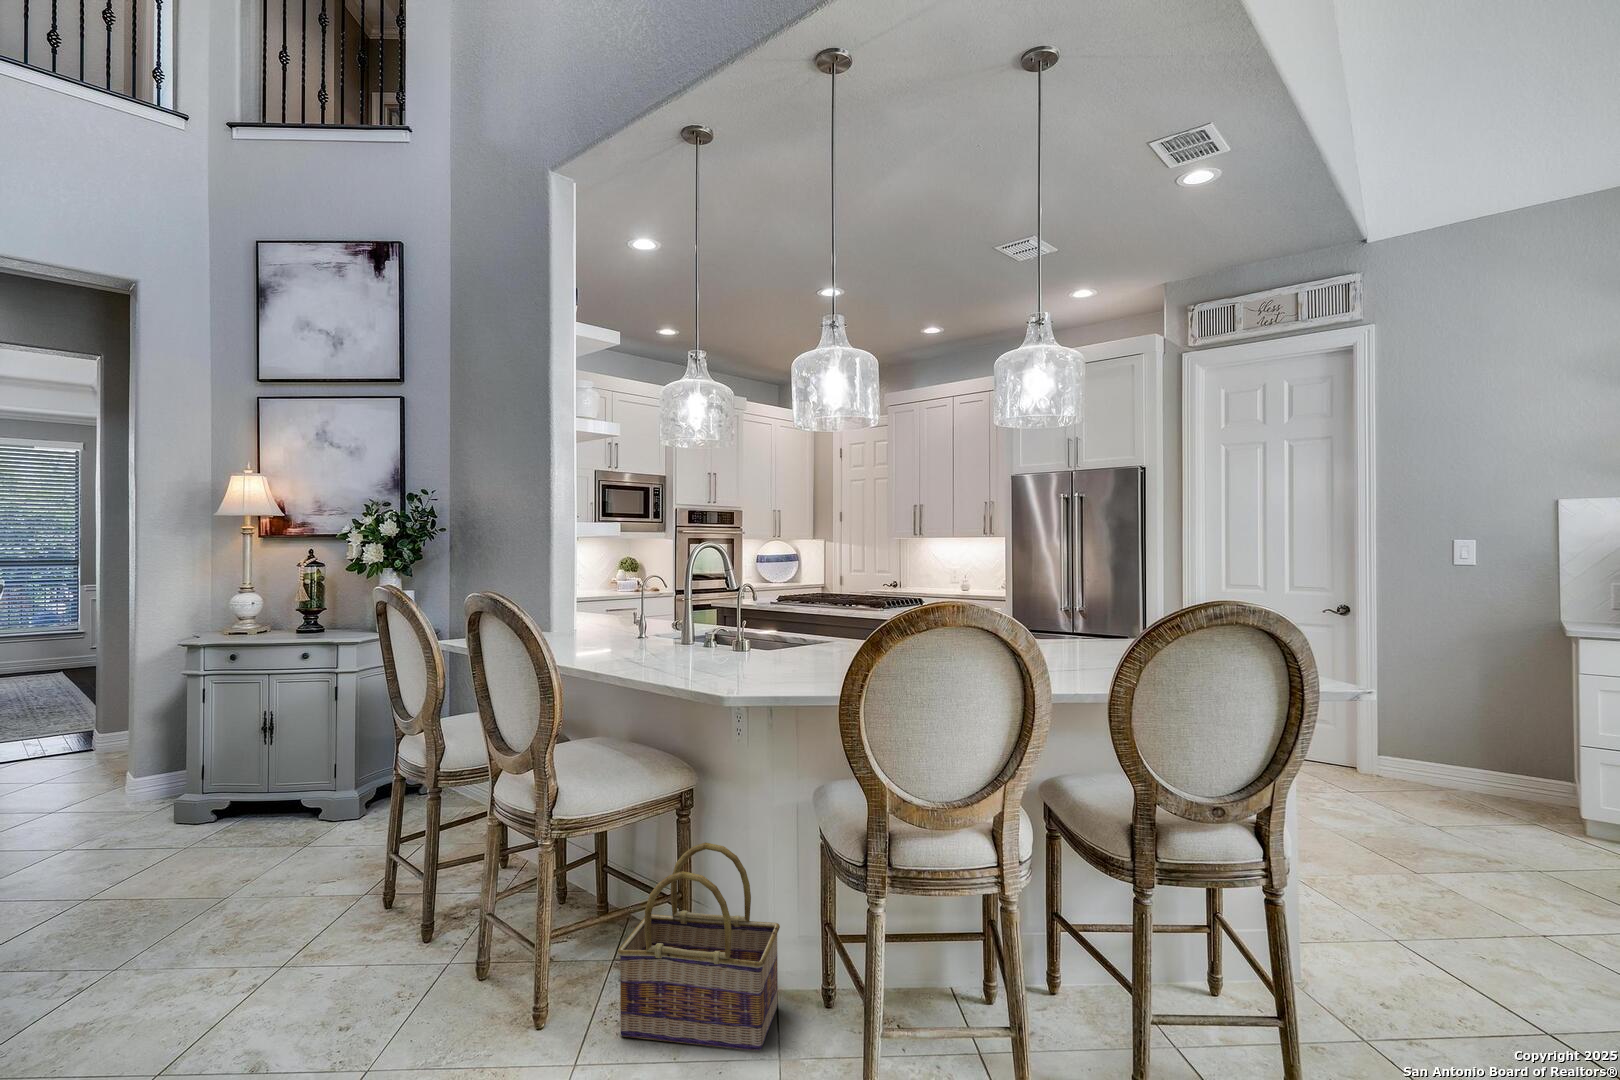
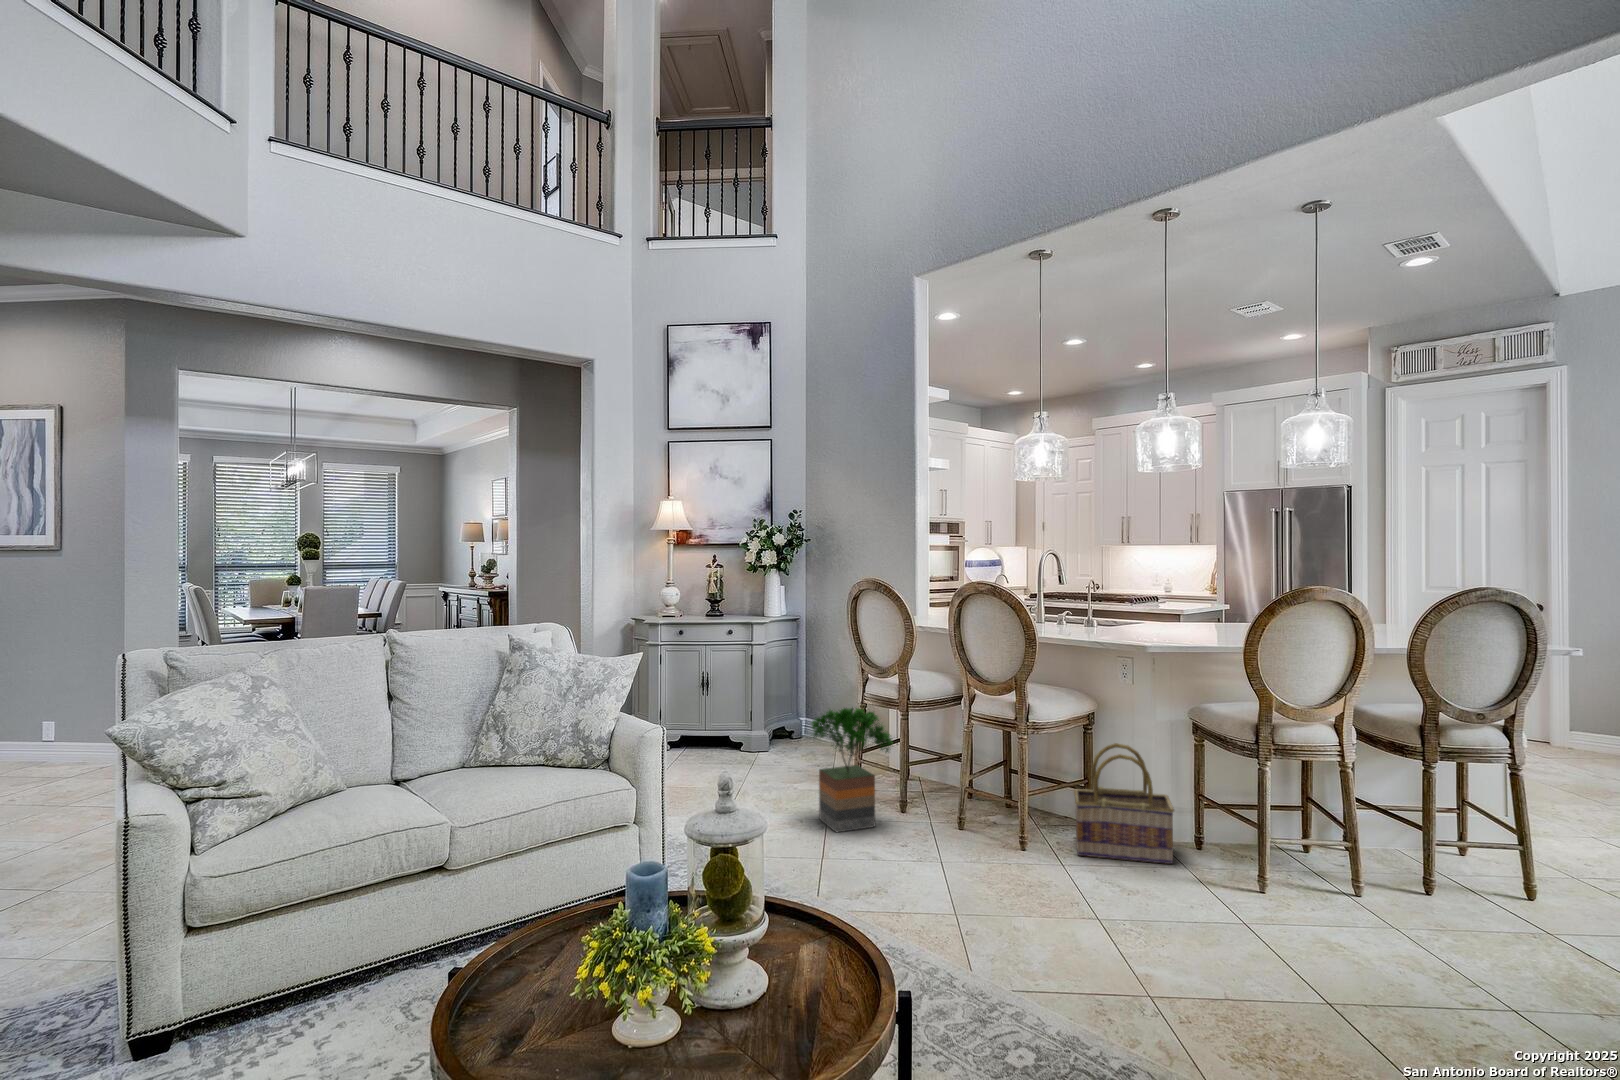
potted tree: none [243,781,389,997] -> present [812,708,893,832]

